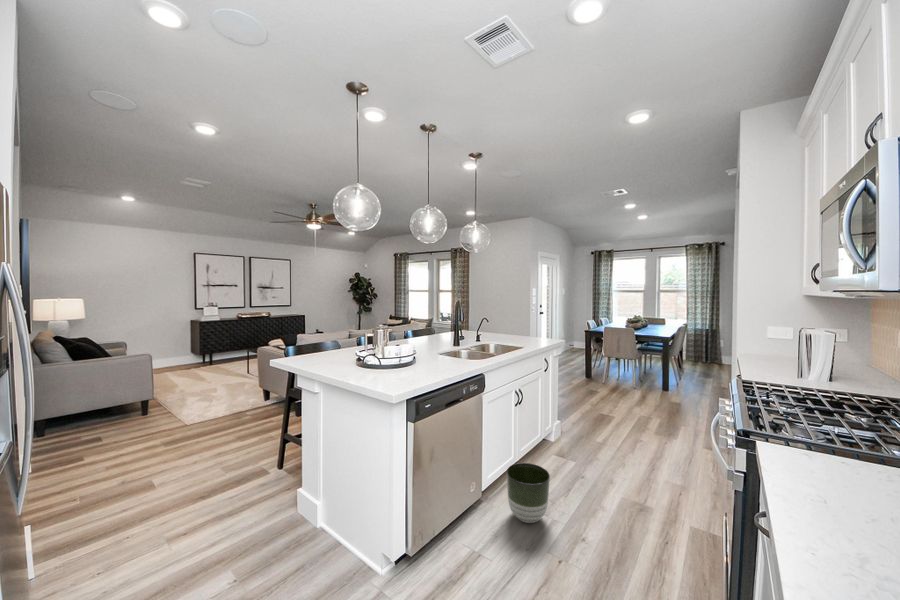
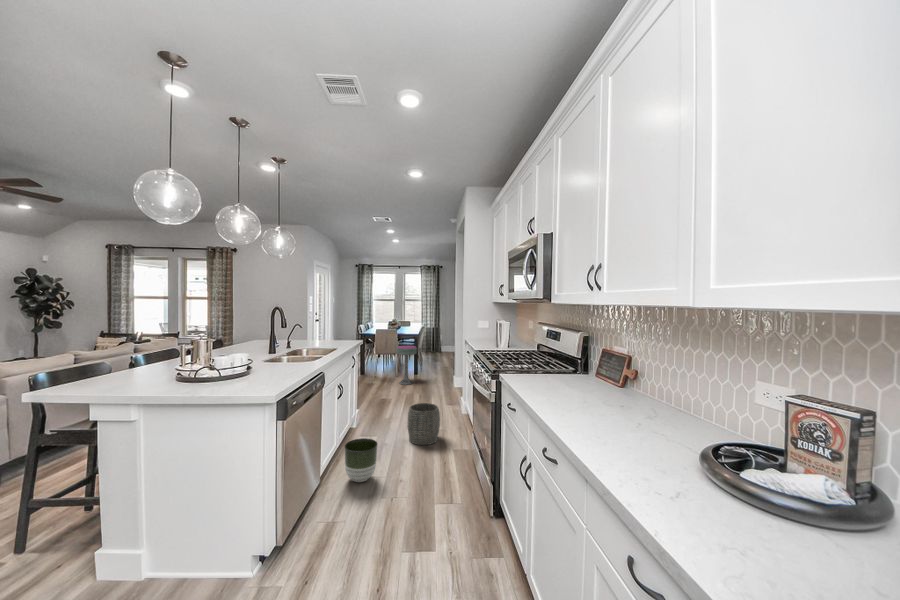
bar stool: none [631,349,661,401] -> present [397,345,417,385]
woven basket: none [615,433,669,500] -> present [408,403,440,445]

